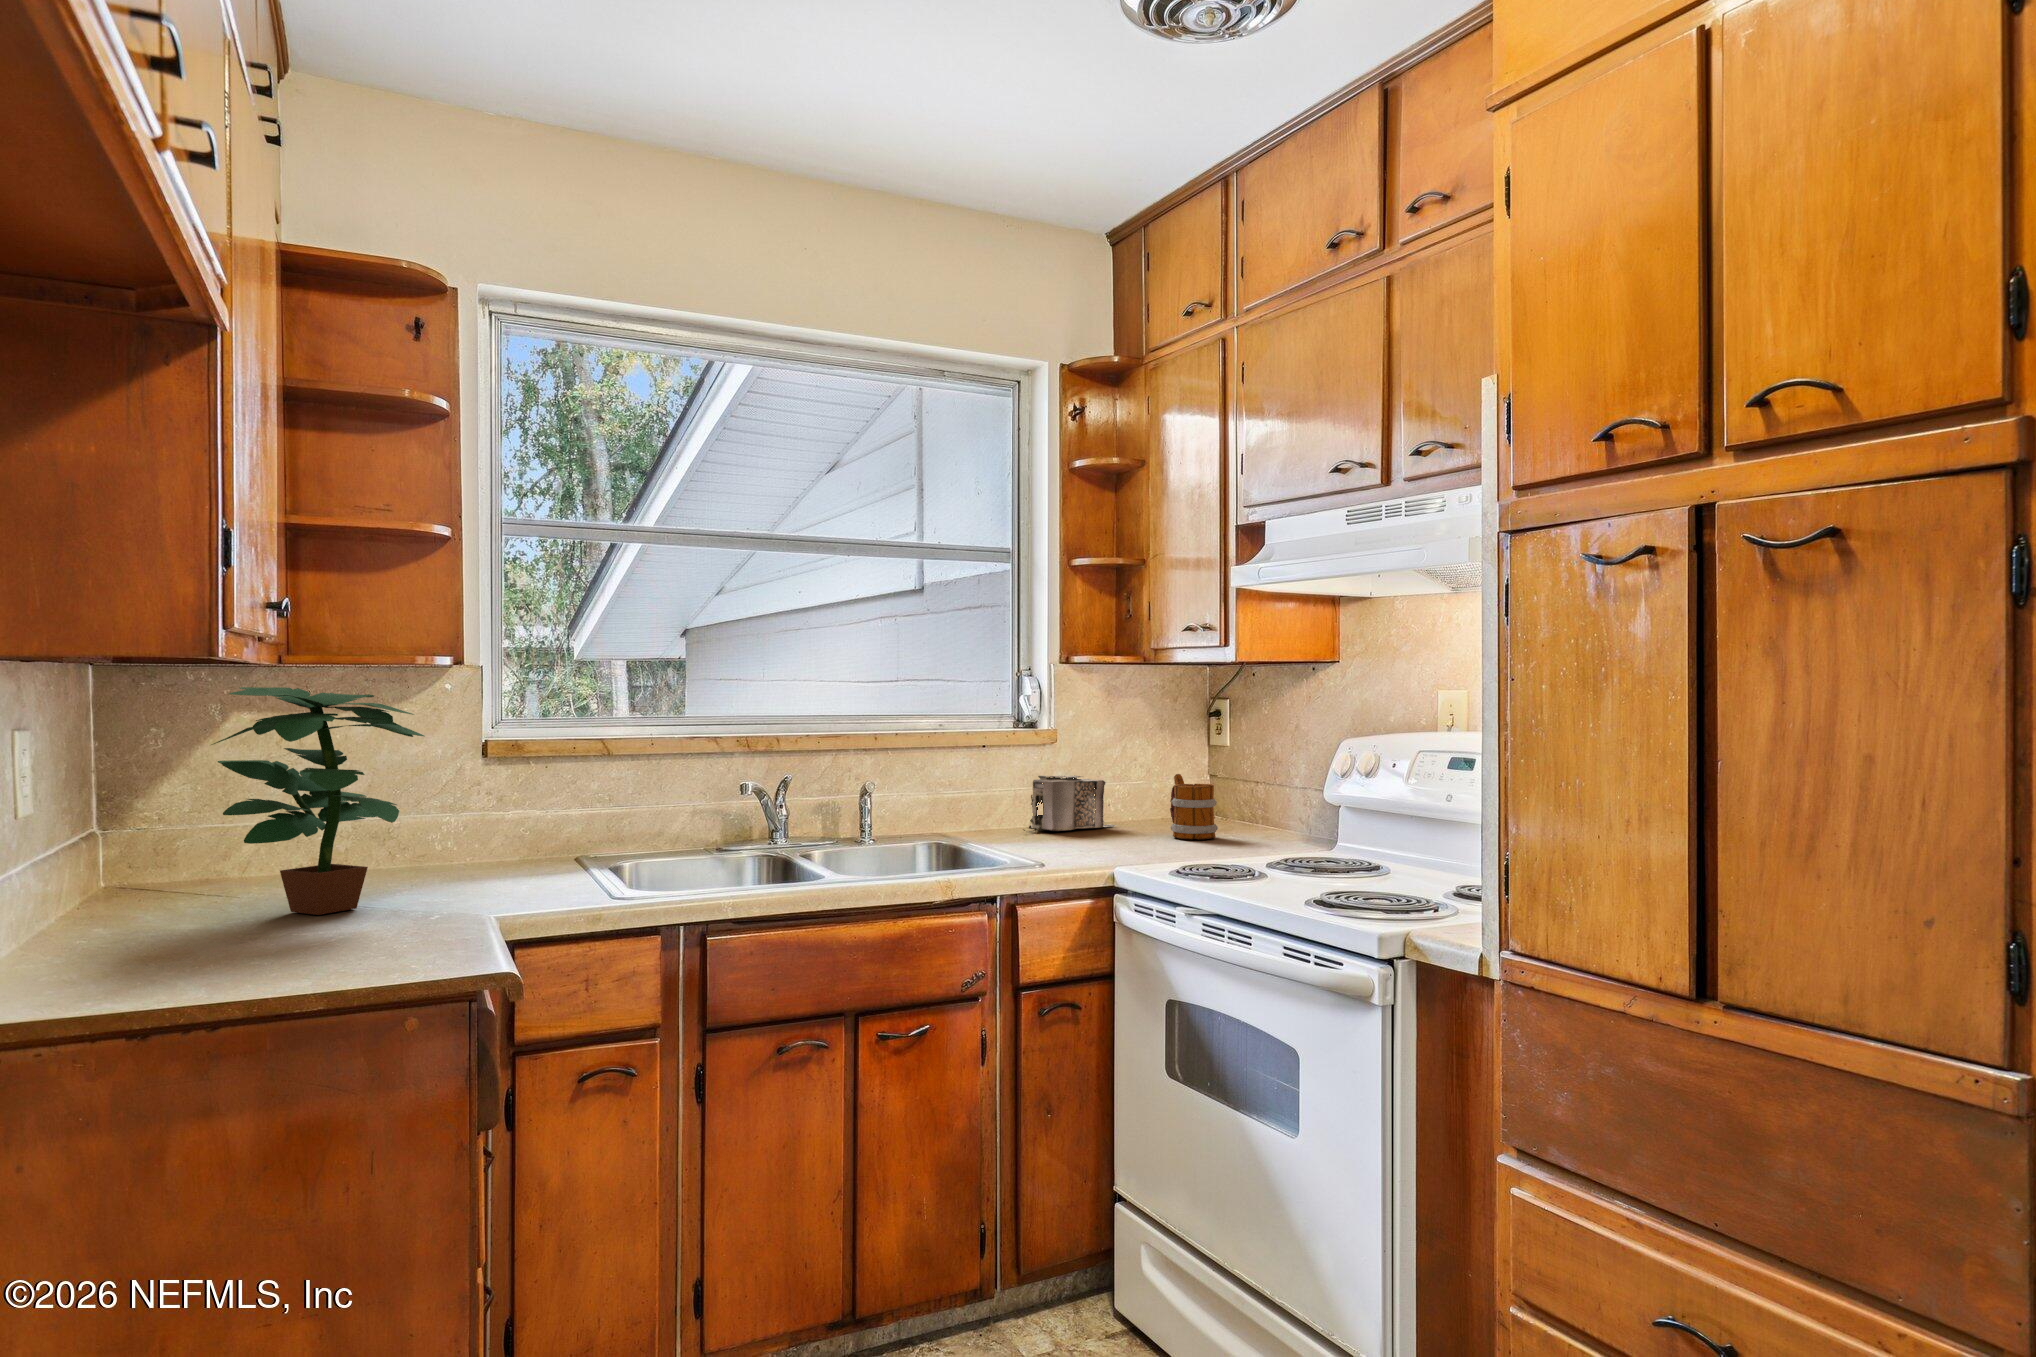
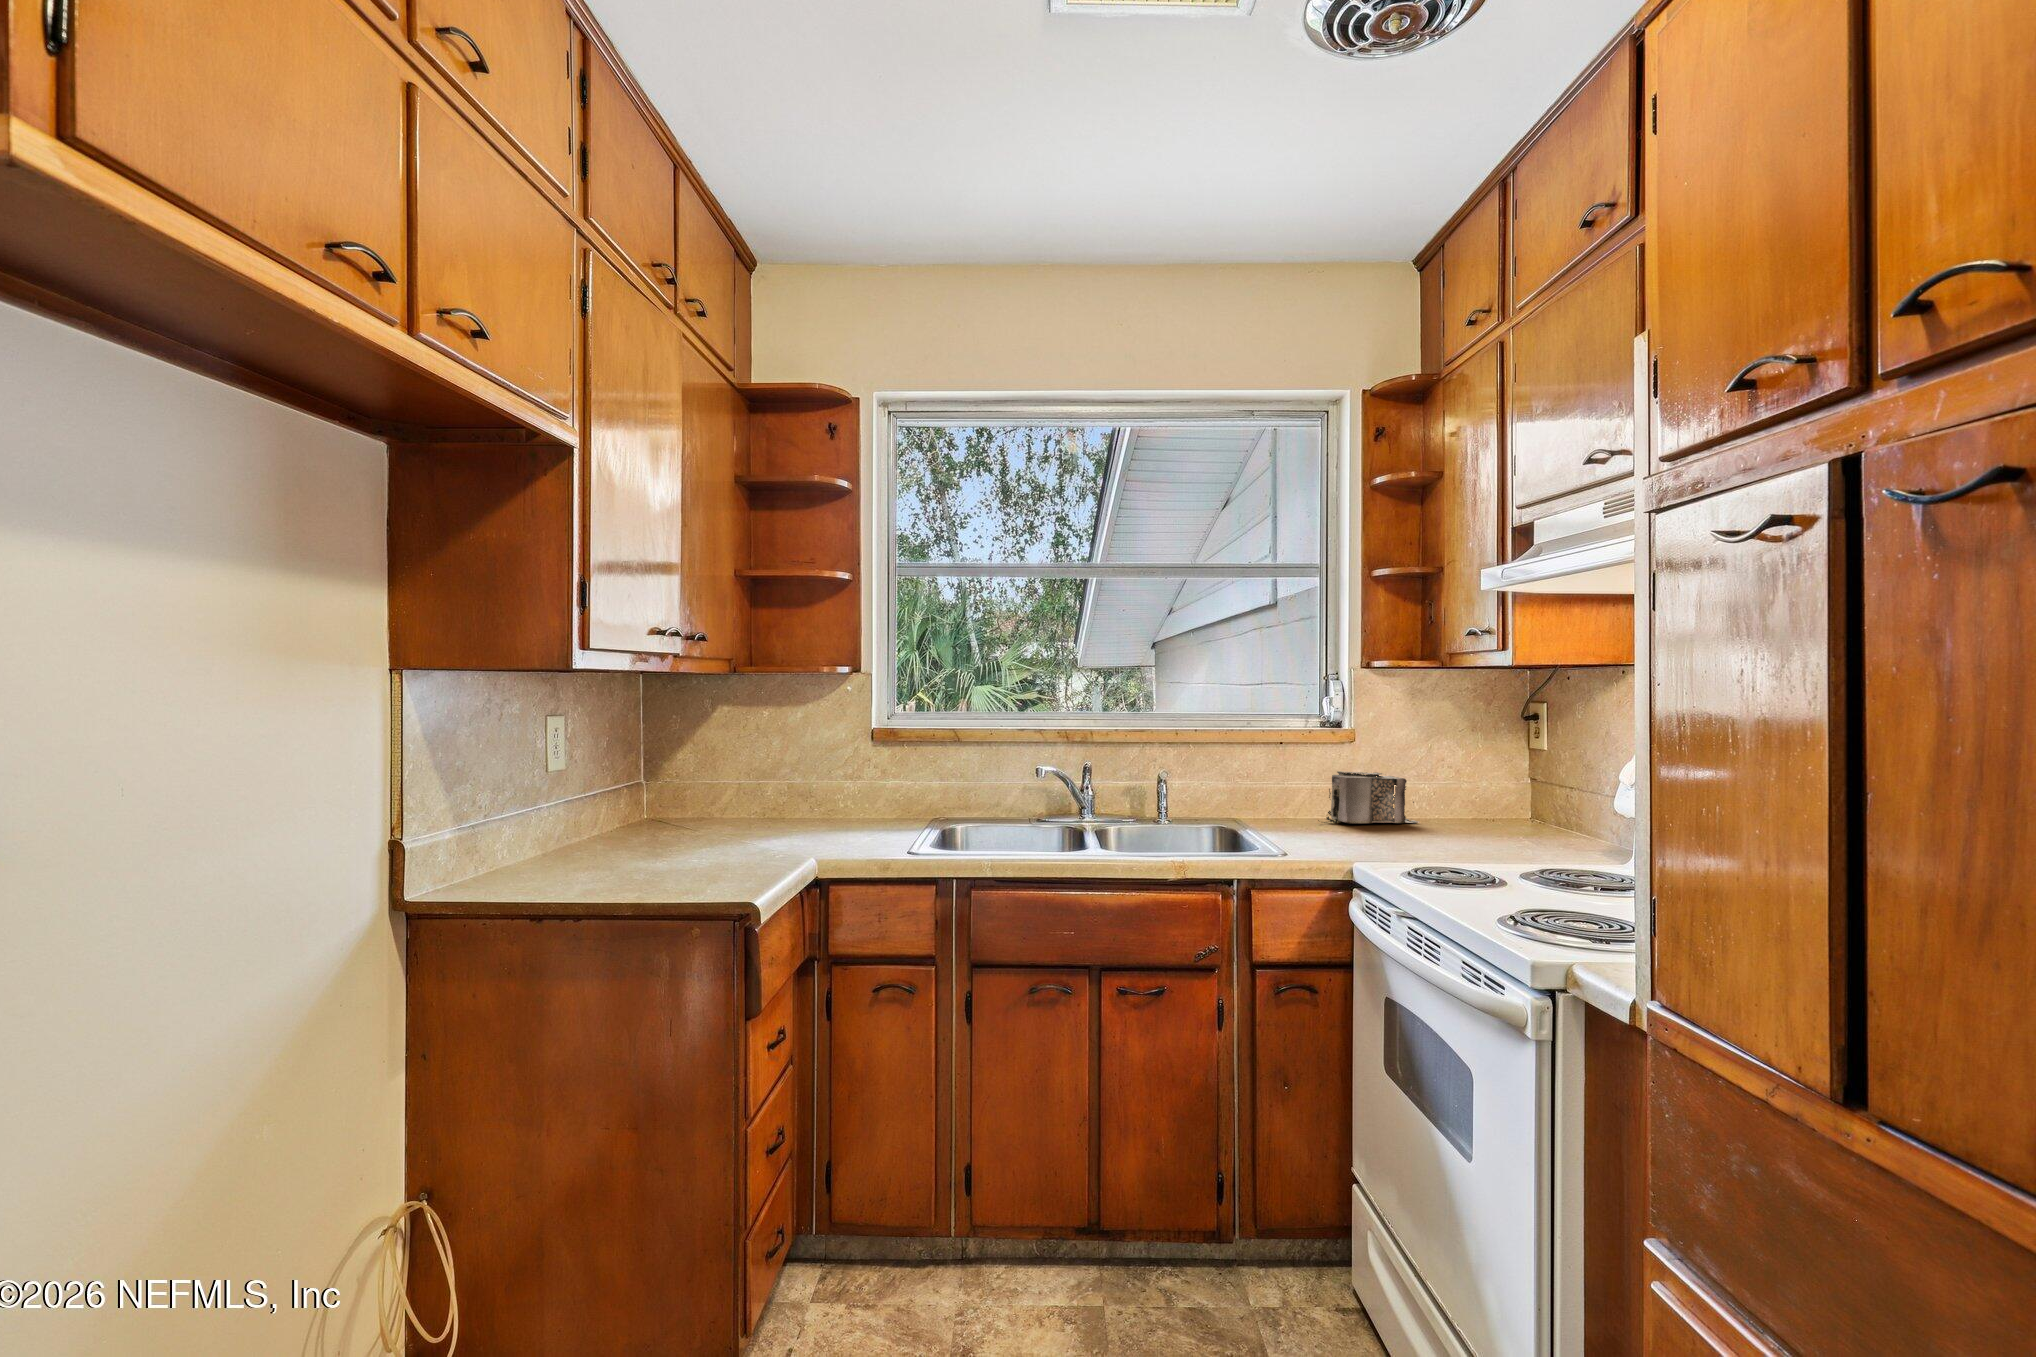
potted plant: present [211,687,424,915] -> none [647,687,783,848]
mug: present [1170,774,1218,839] -> none [1459,776,1510,842]

